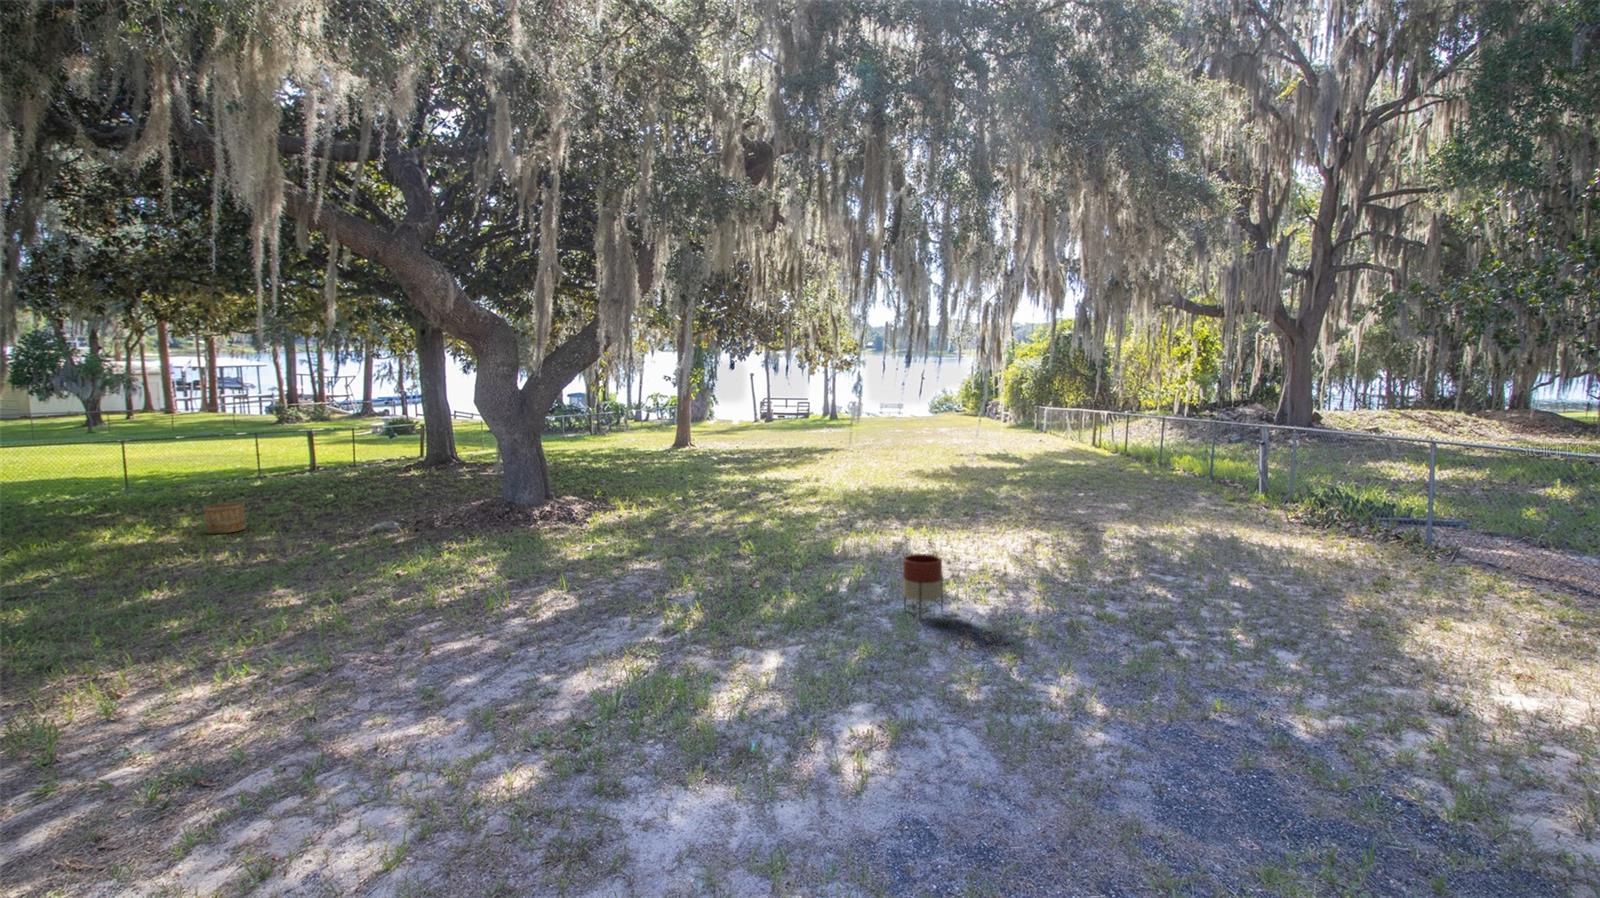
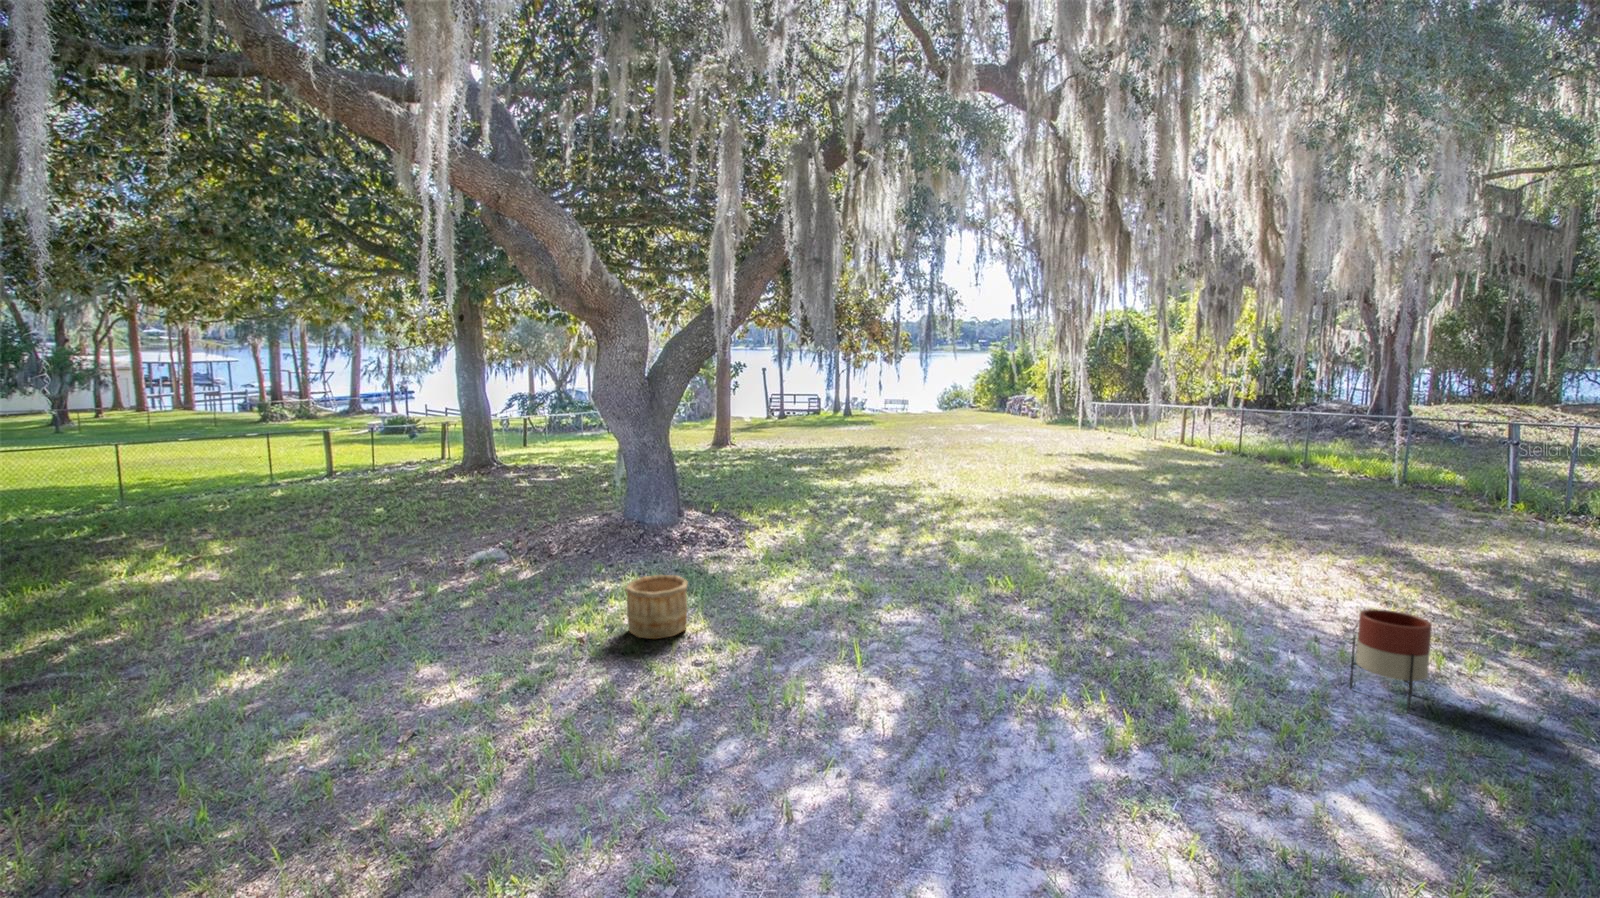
wooden bucket: present [203,502,246,534] -> present [625,575,688,639]

